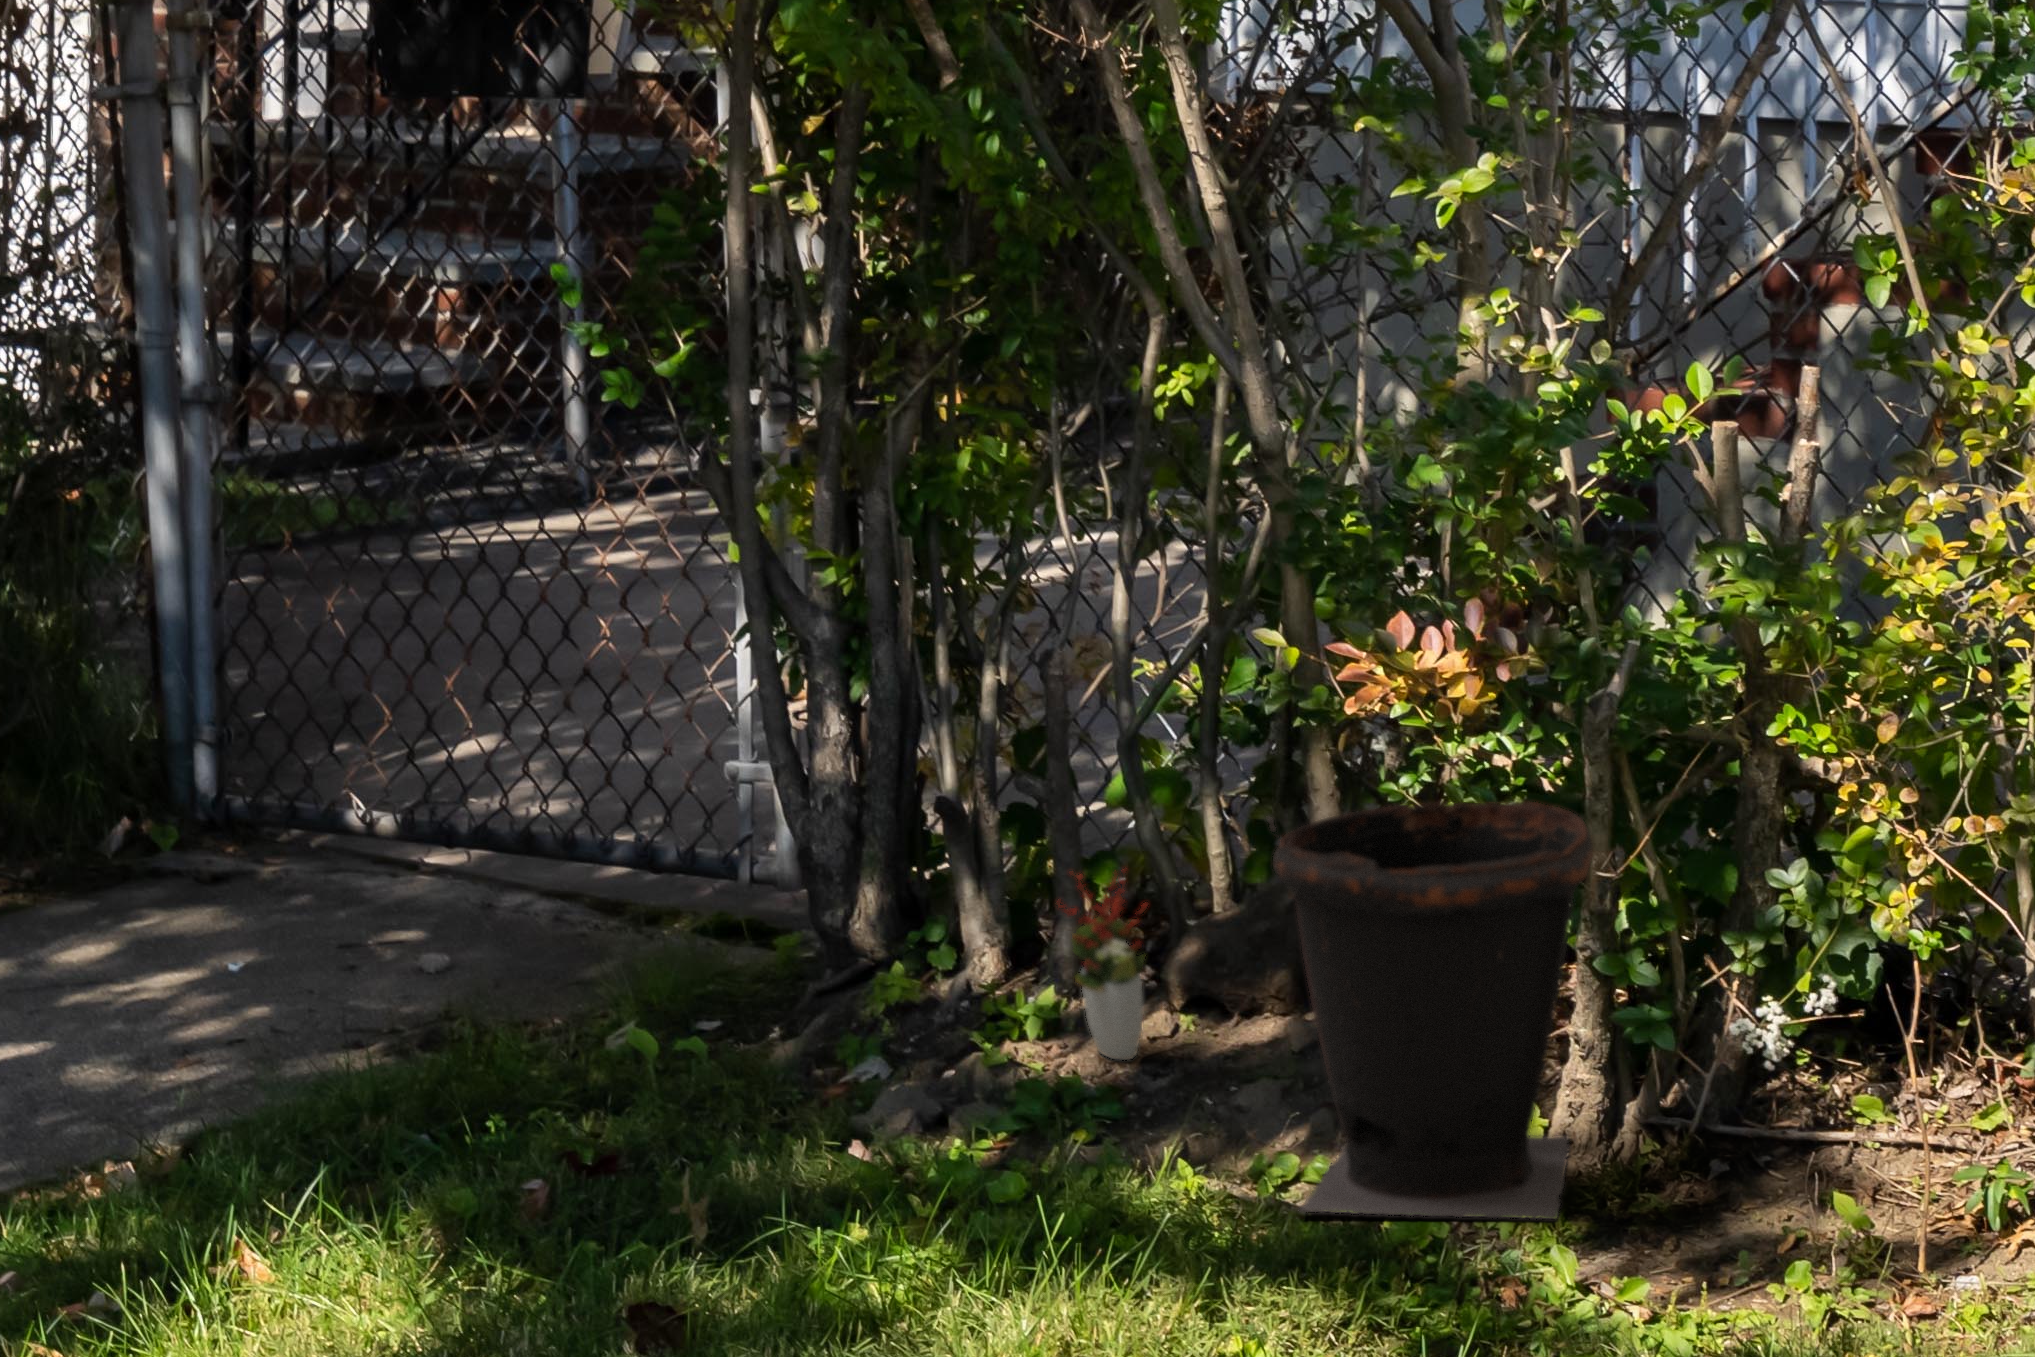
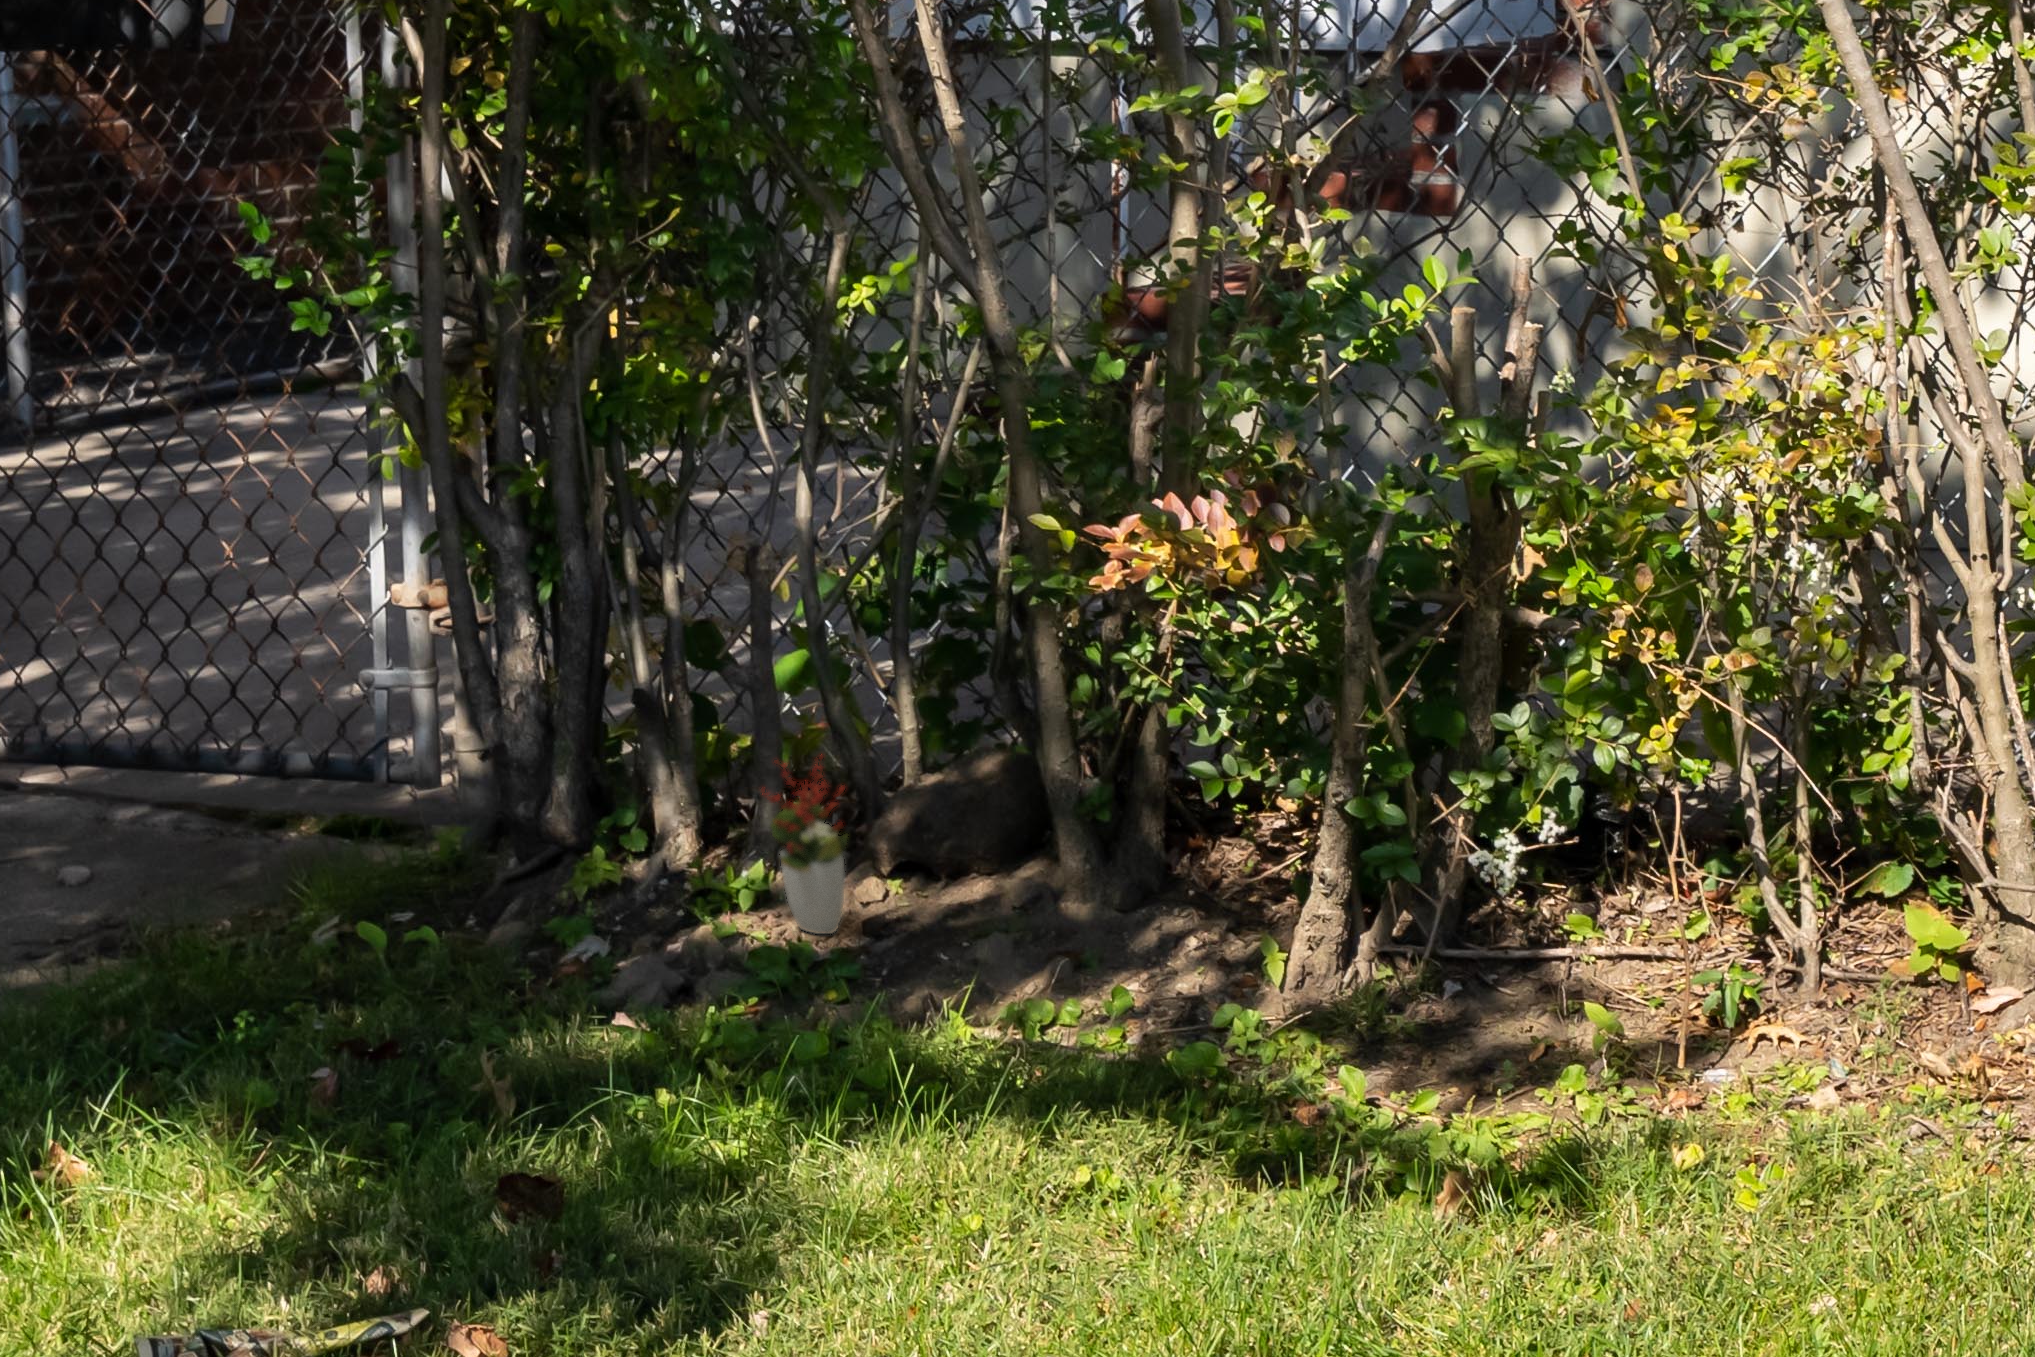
bucket: present [1267,801,1593,1219] -> none [1023,670,1327,1062]

